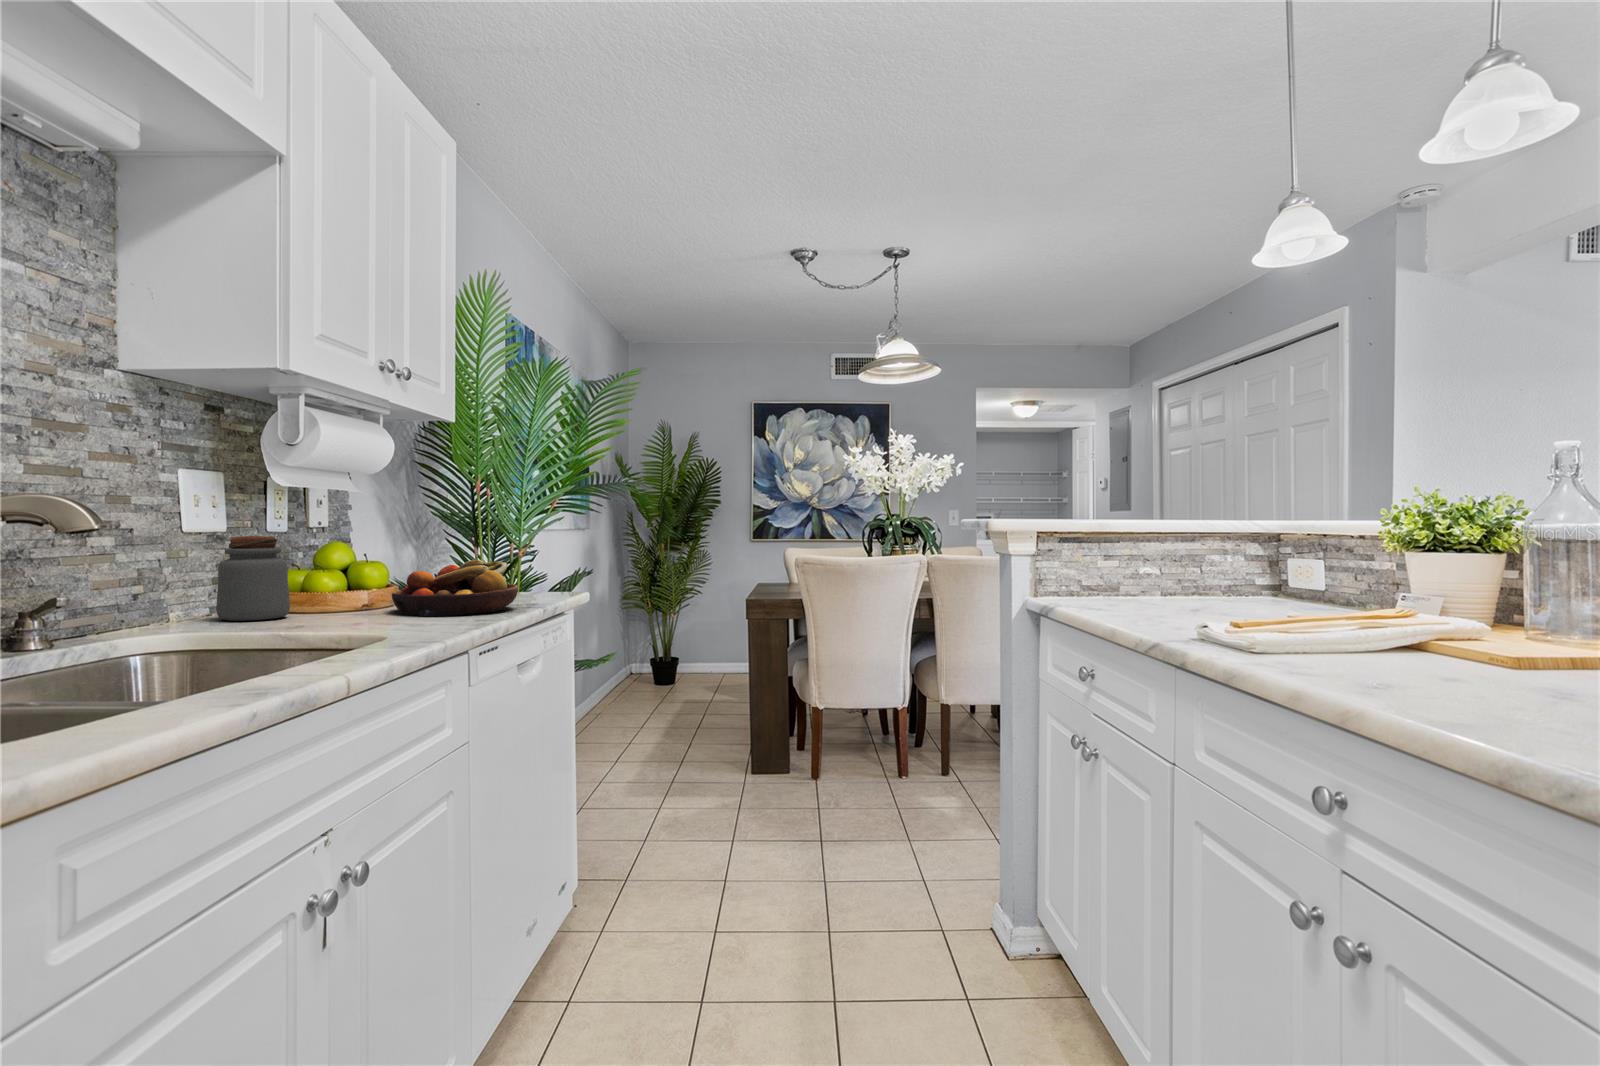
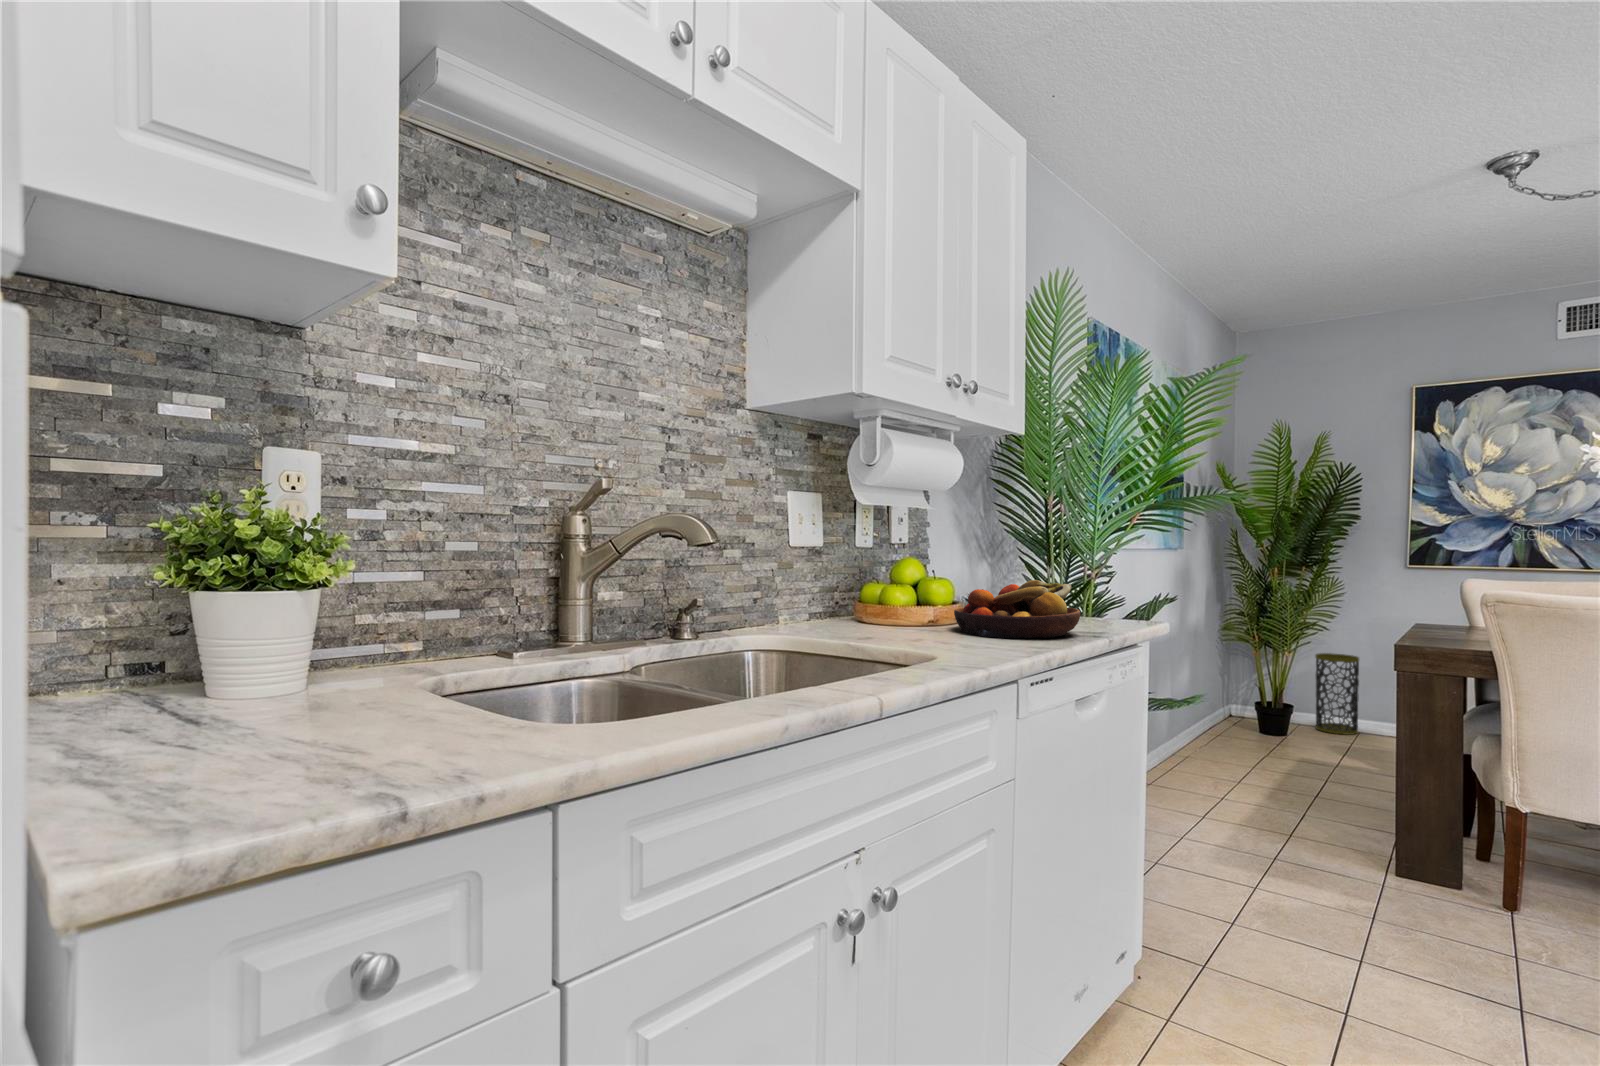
jar: present [216,536,290,621] -> none [812,550,868,627]
trash can: none [691,613,721,678] -> present [1315,653,1359,735]

